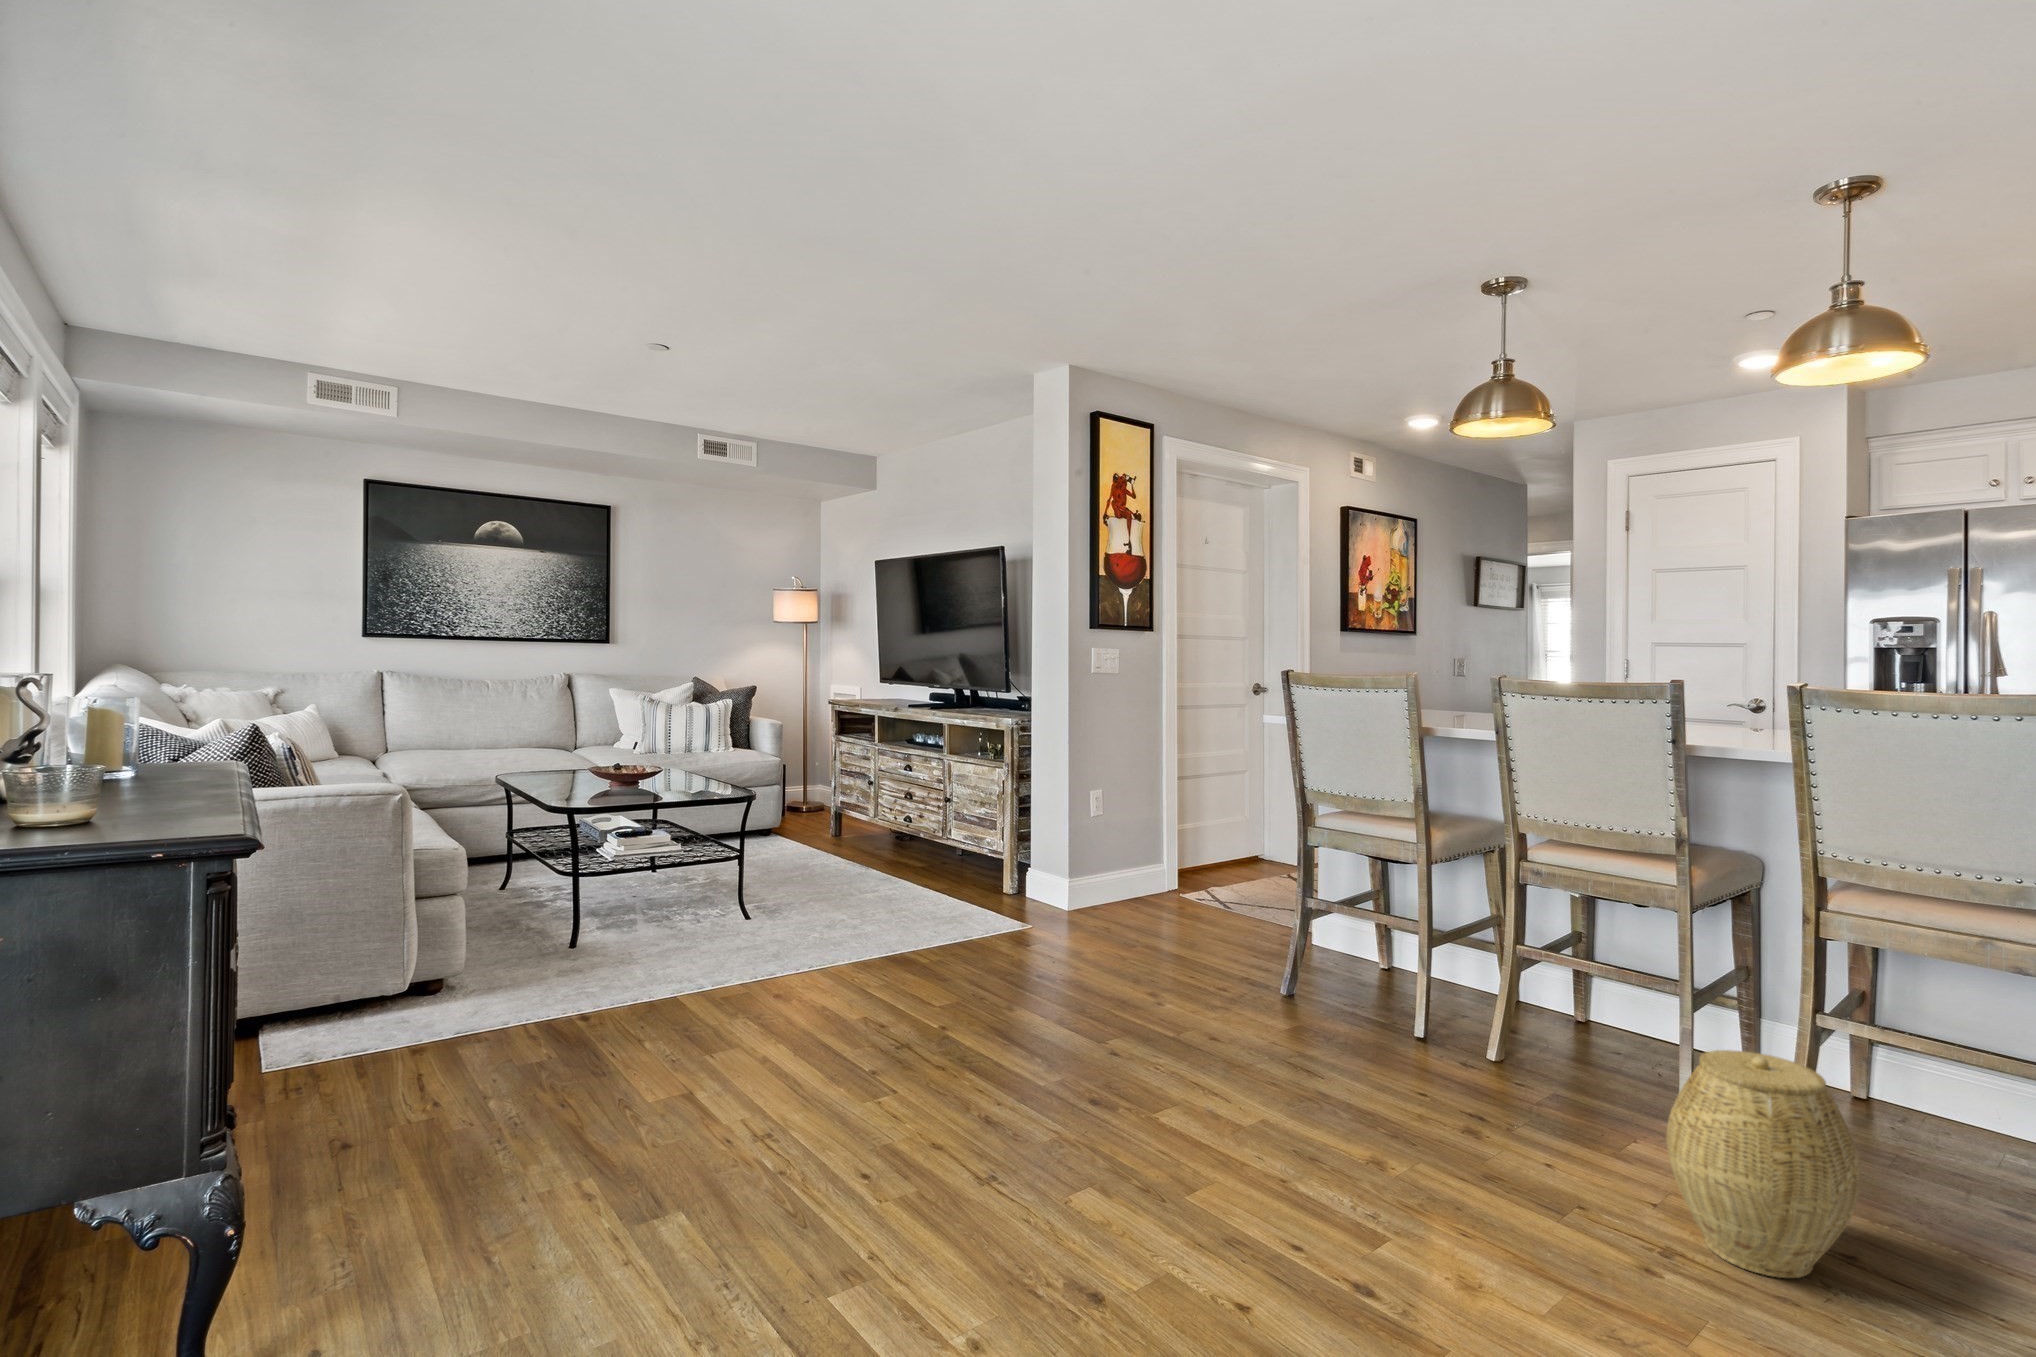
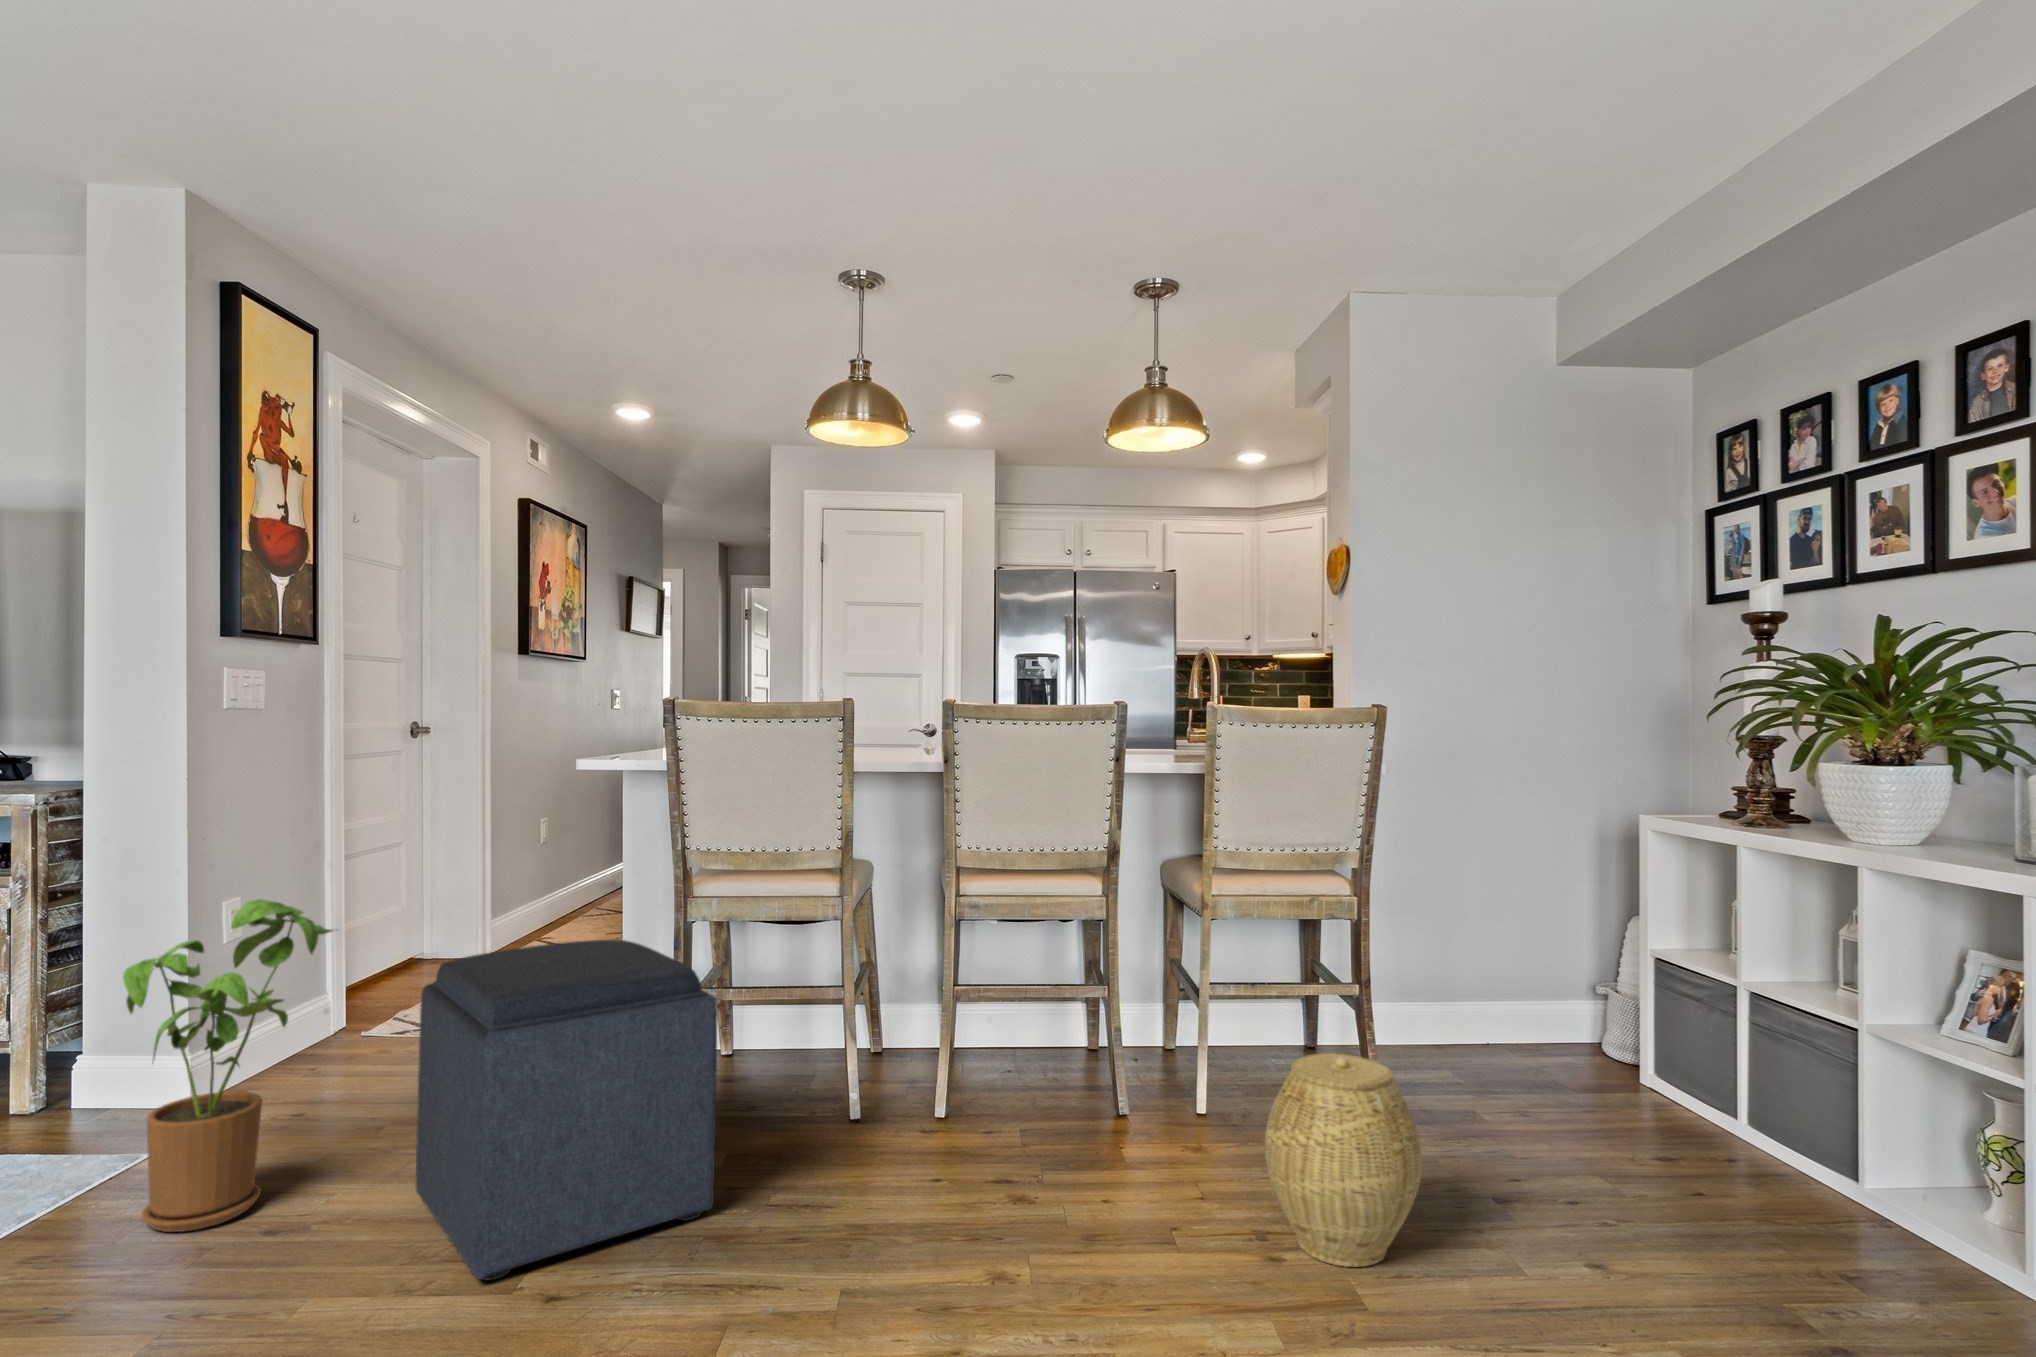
house plant: none [997,787,1097,965] -> present [123,899,333,1232]
ottoman: none [1102,836,1262,1039] -> present [416,940,718,1280]

